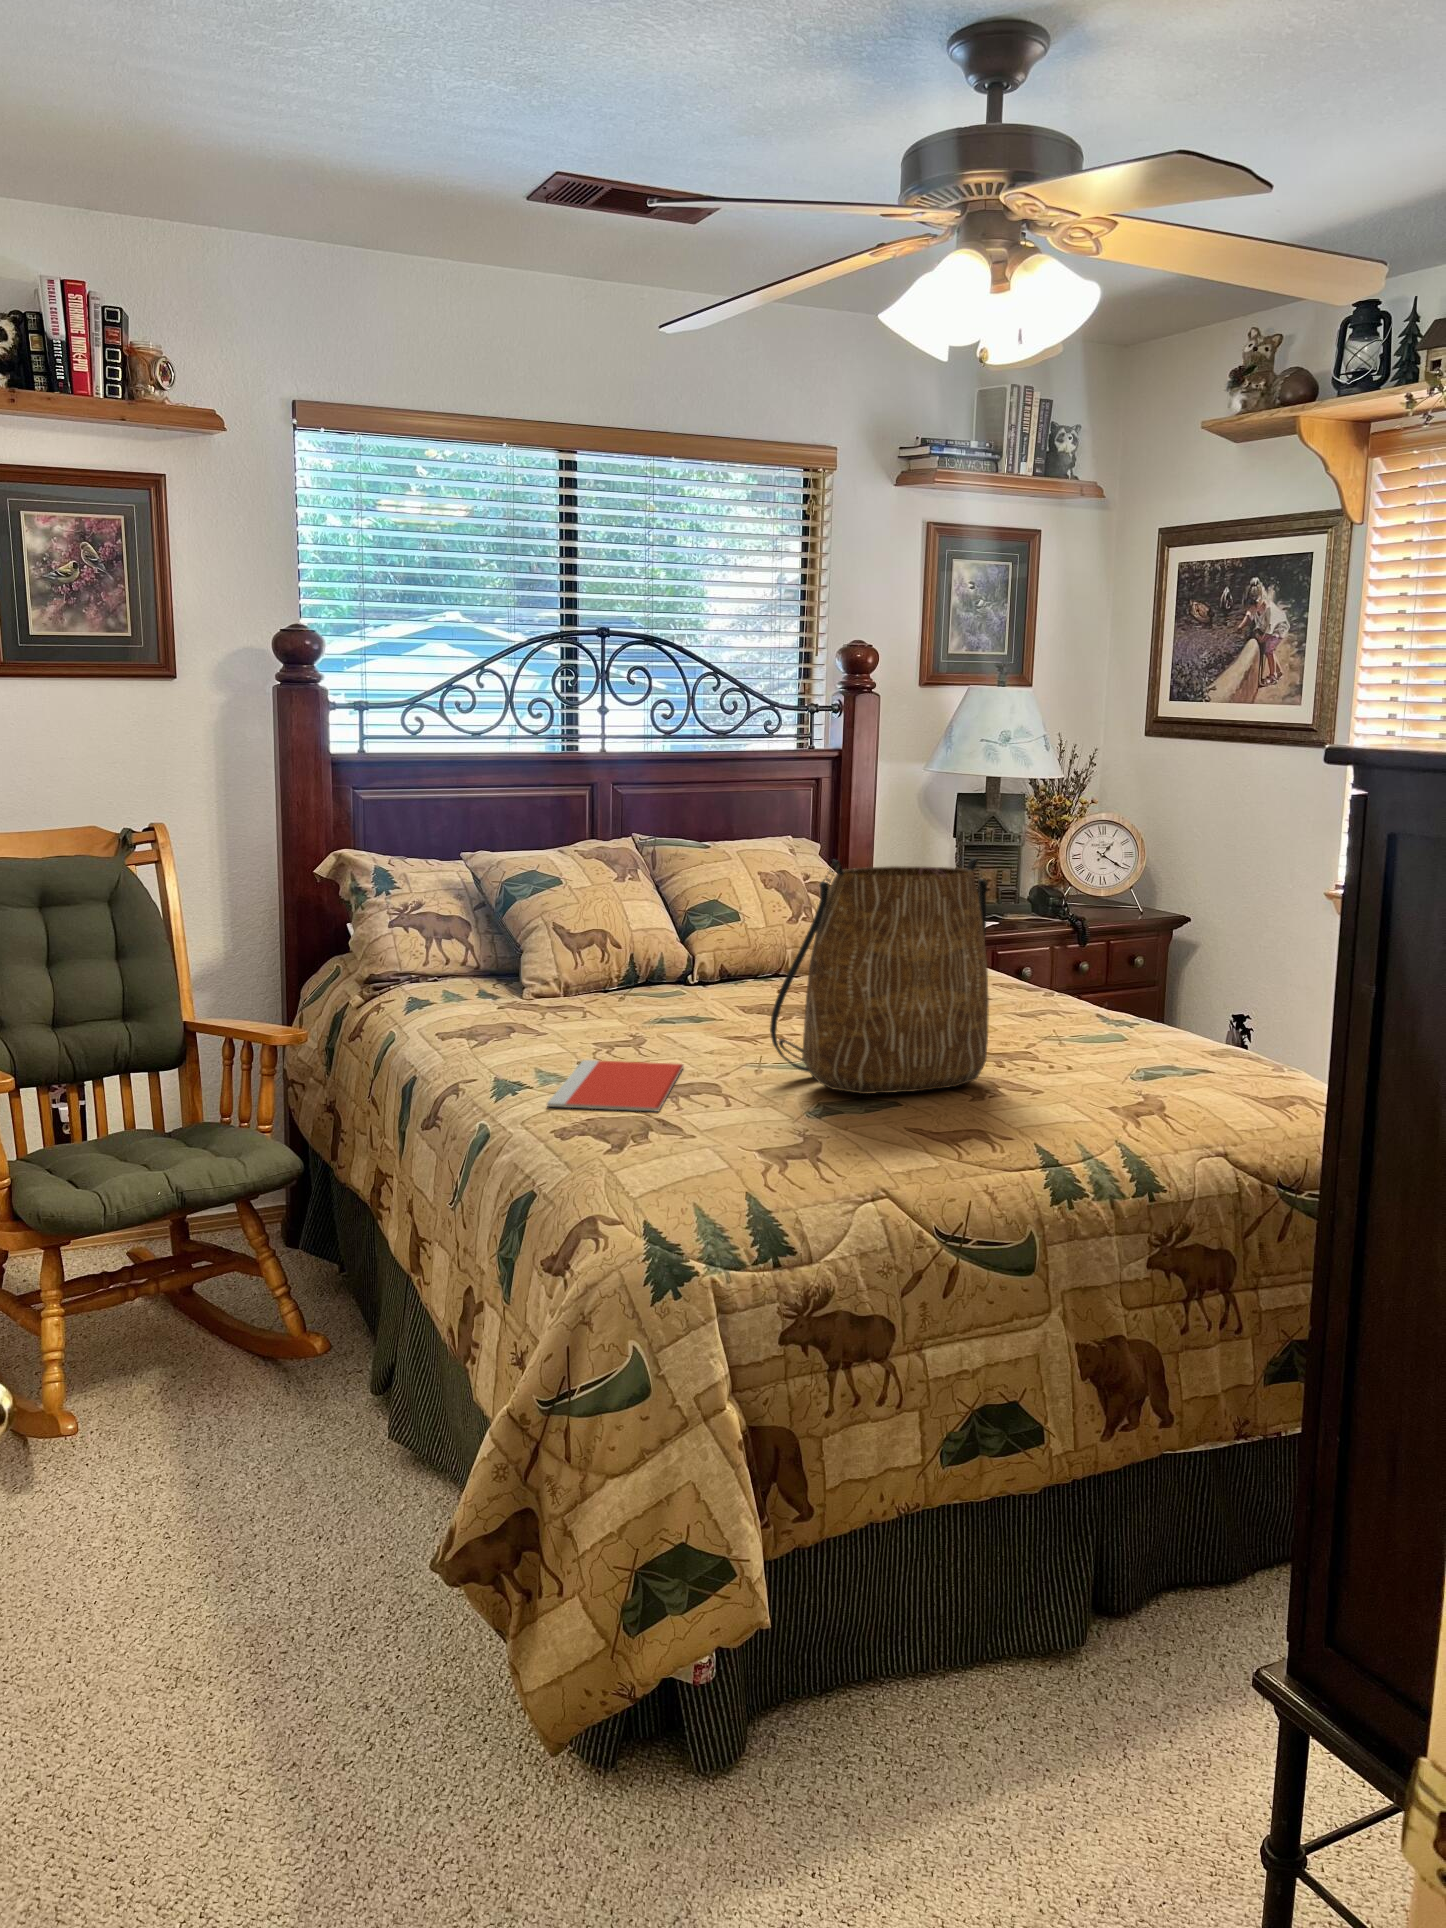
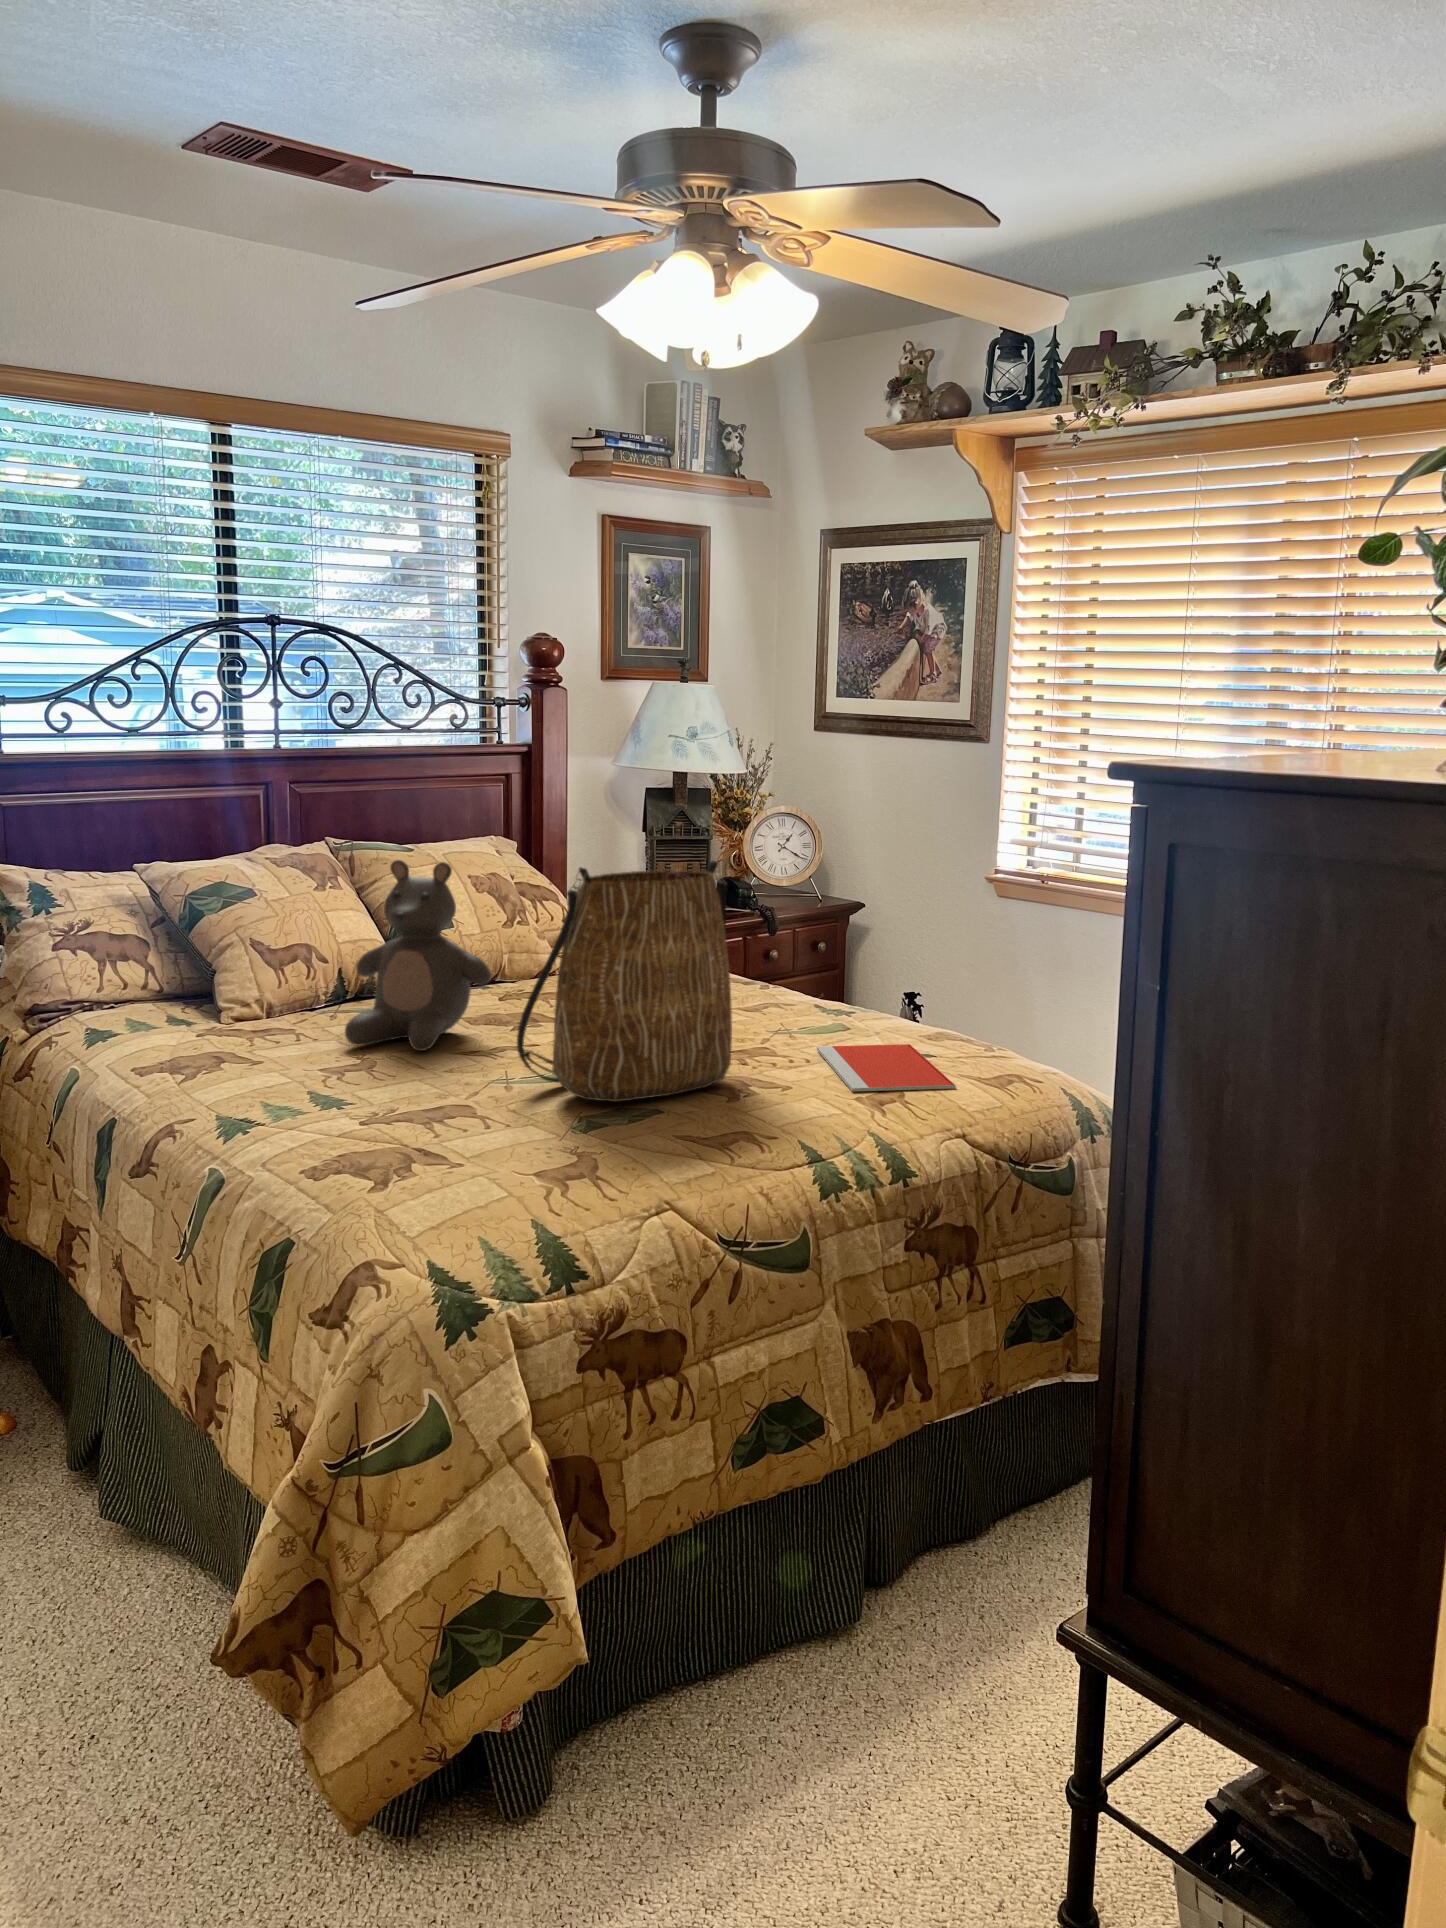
teddy bear: none [624,853,764,1037] -> present [345,860,491,1051]
notebook: present [547,1060,684,1111] -> present [817,1044,956,1091]

